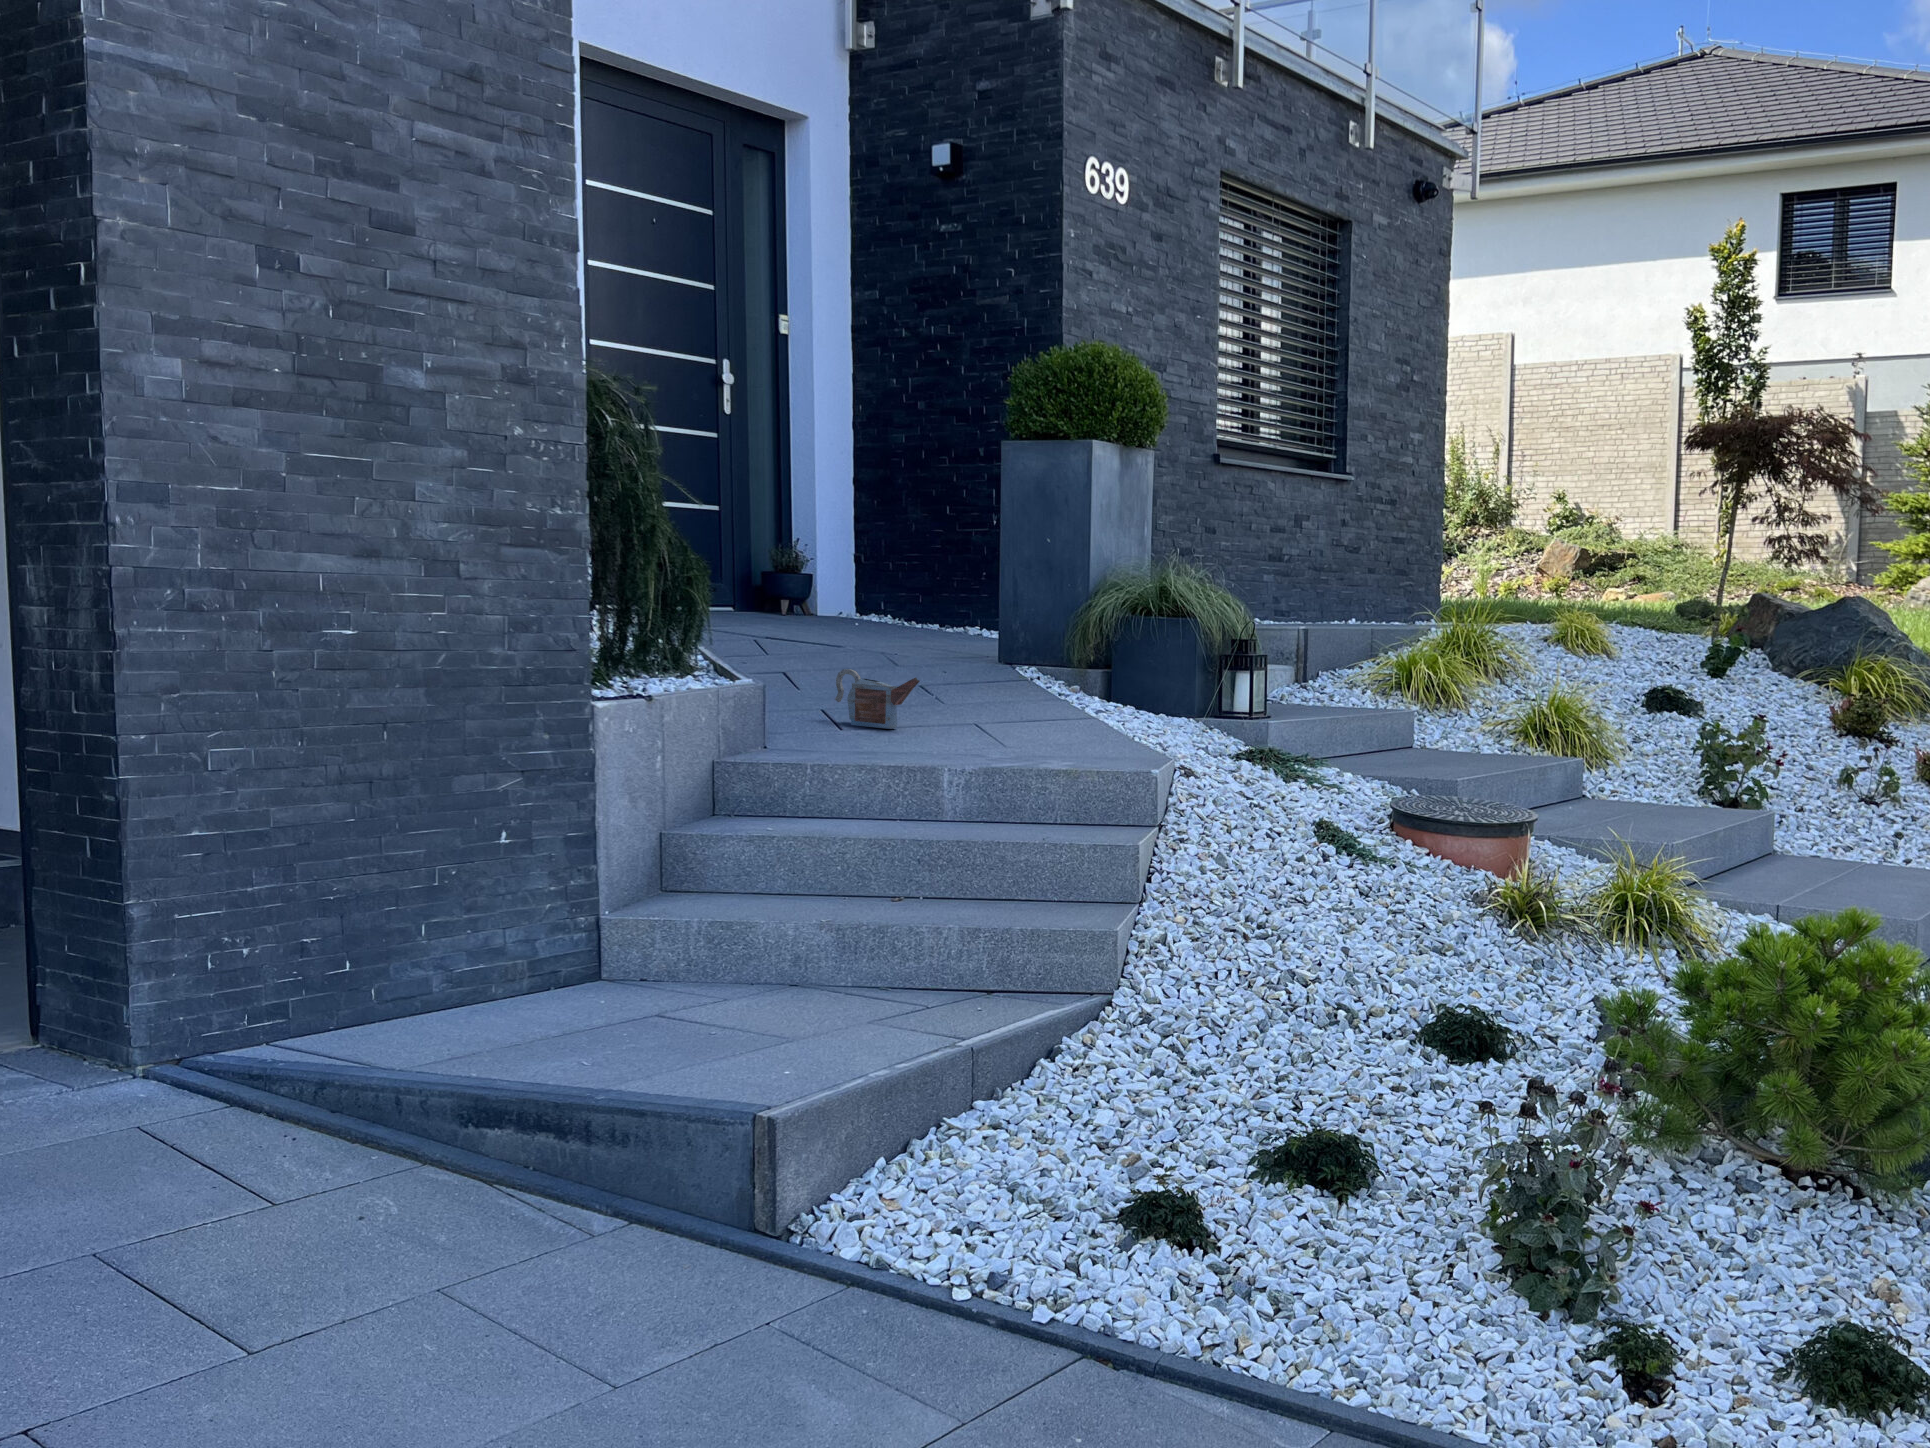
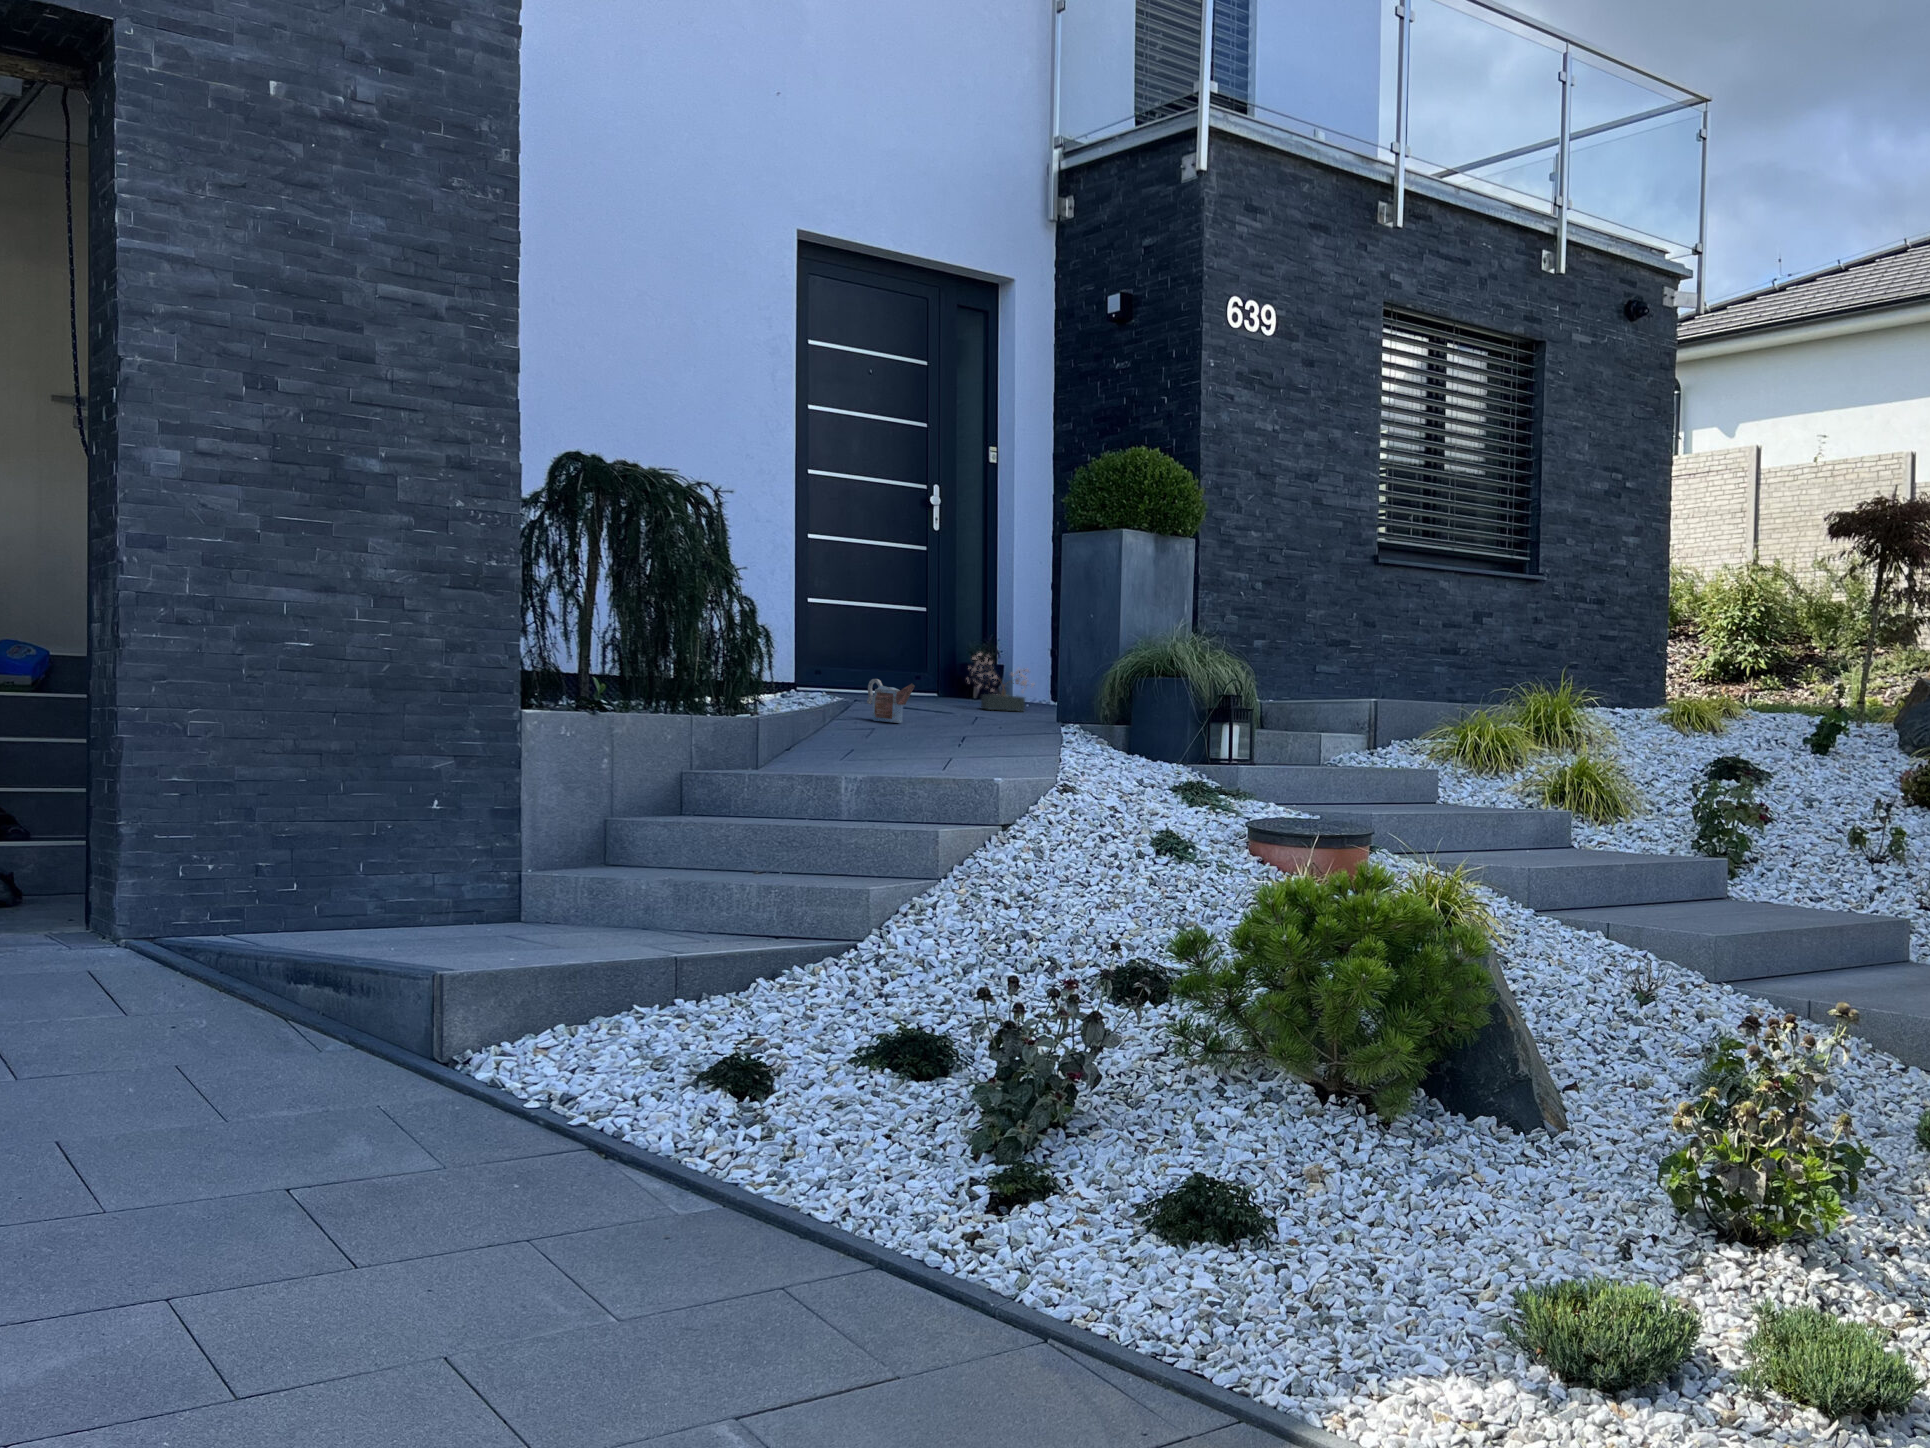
decorative plant: none [887,612,967,685] -> present [971,653,1034,711]

